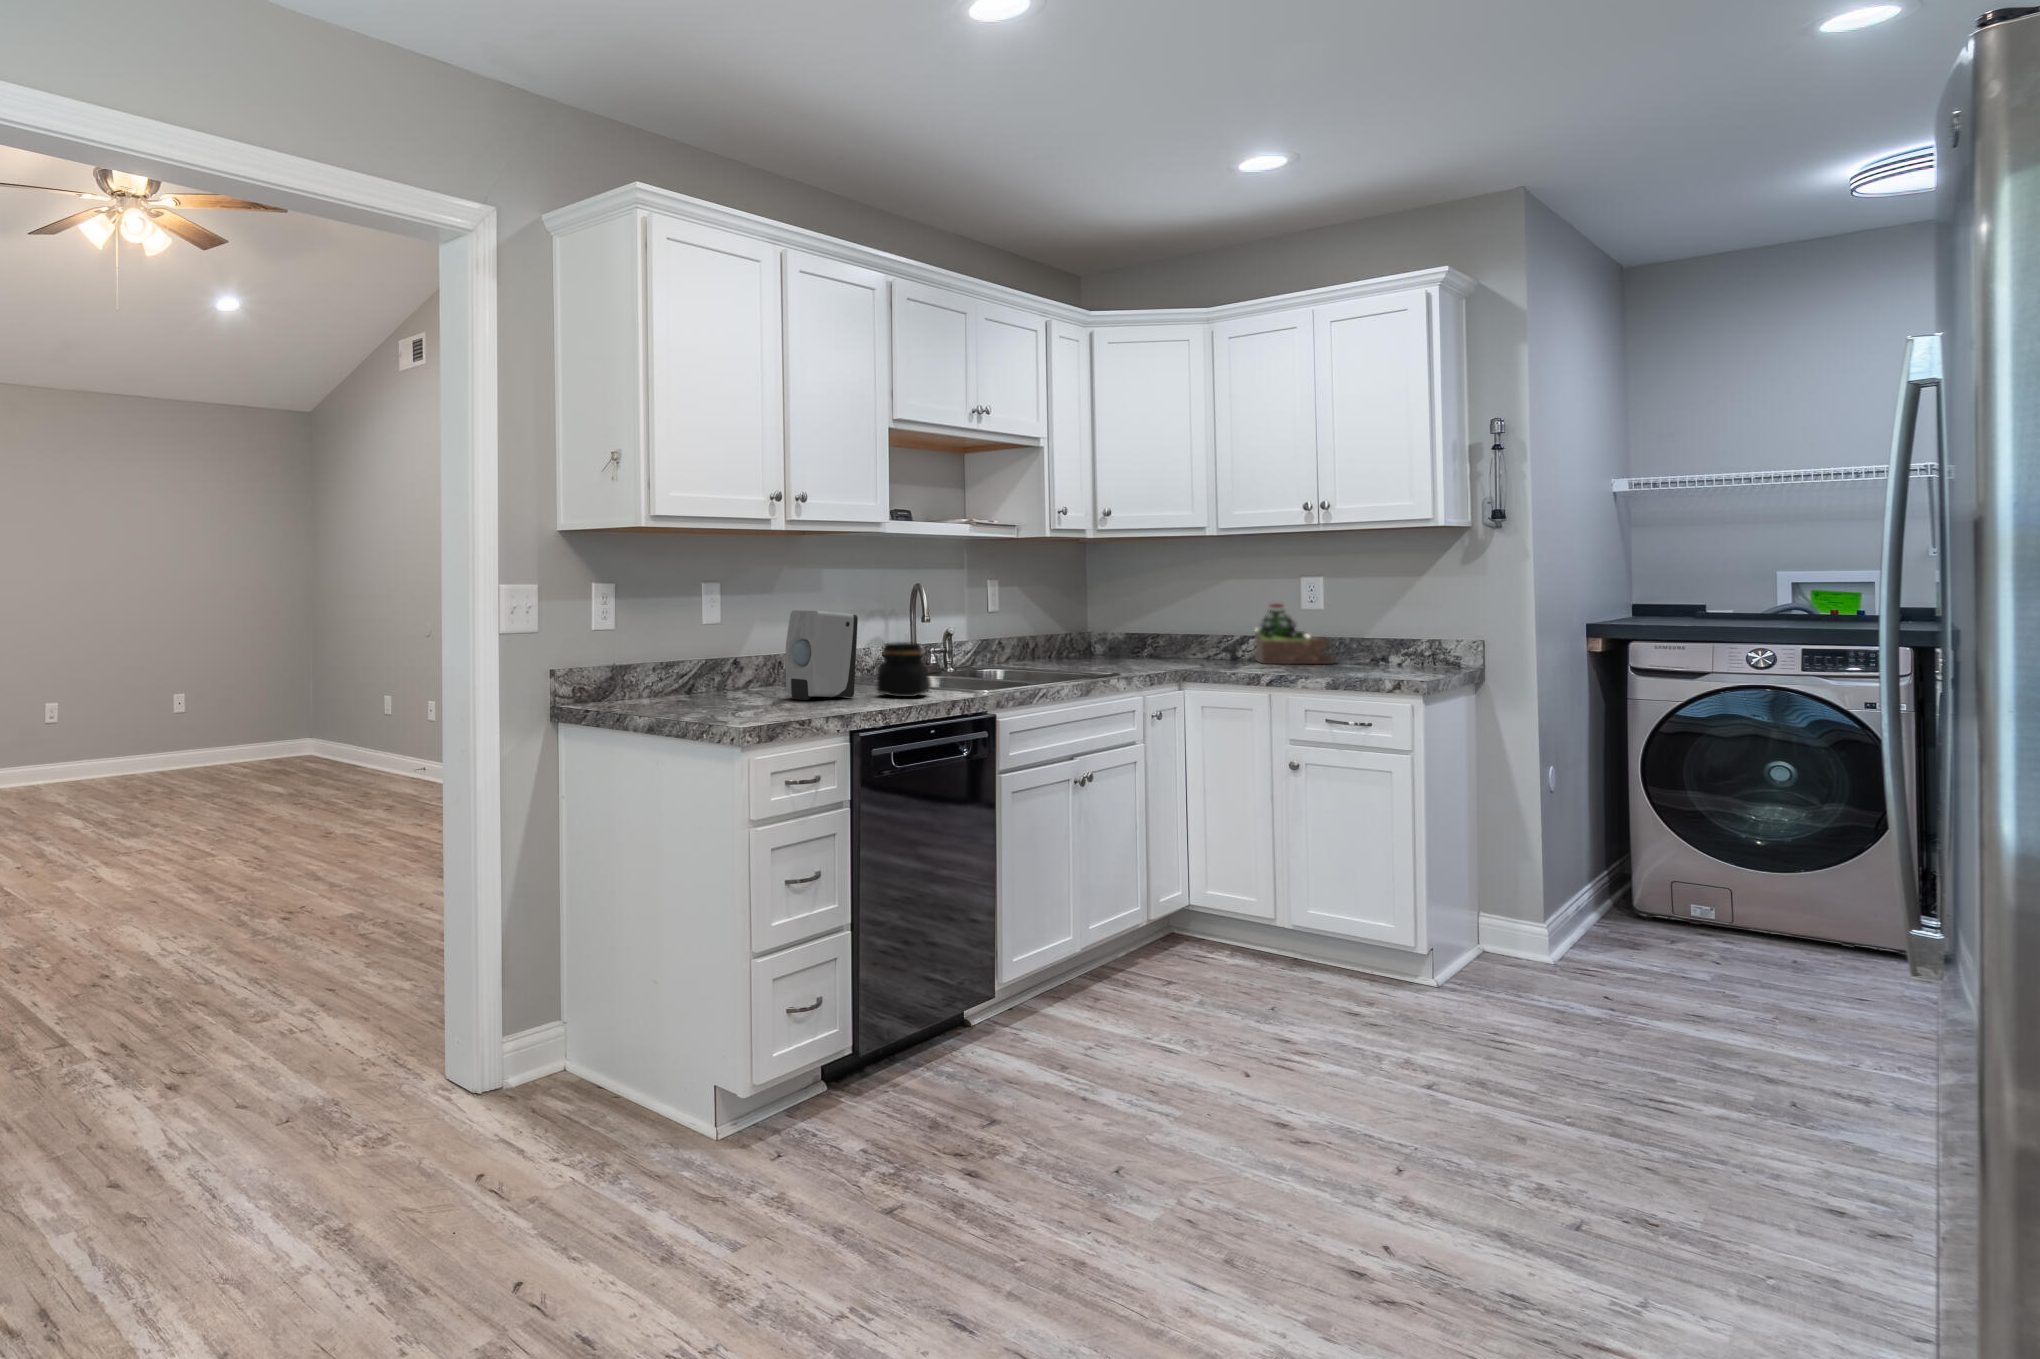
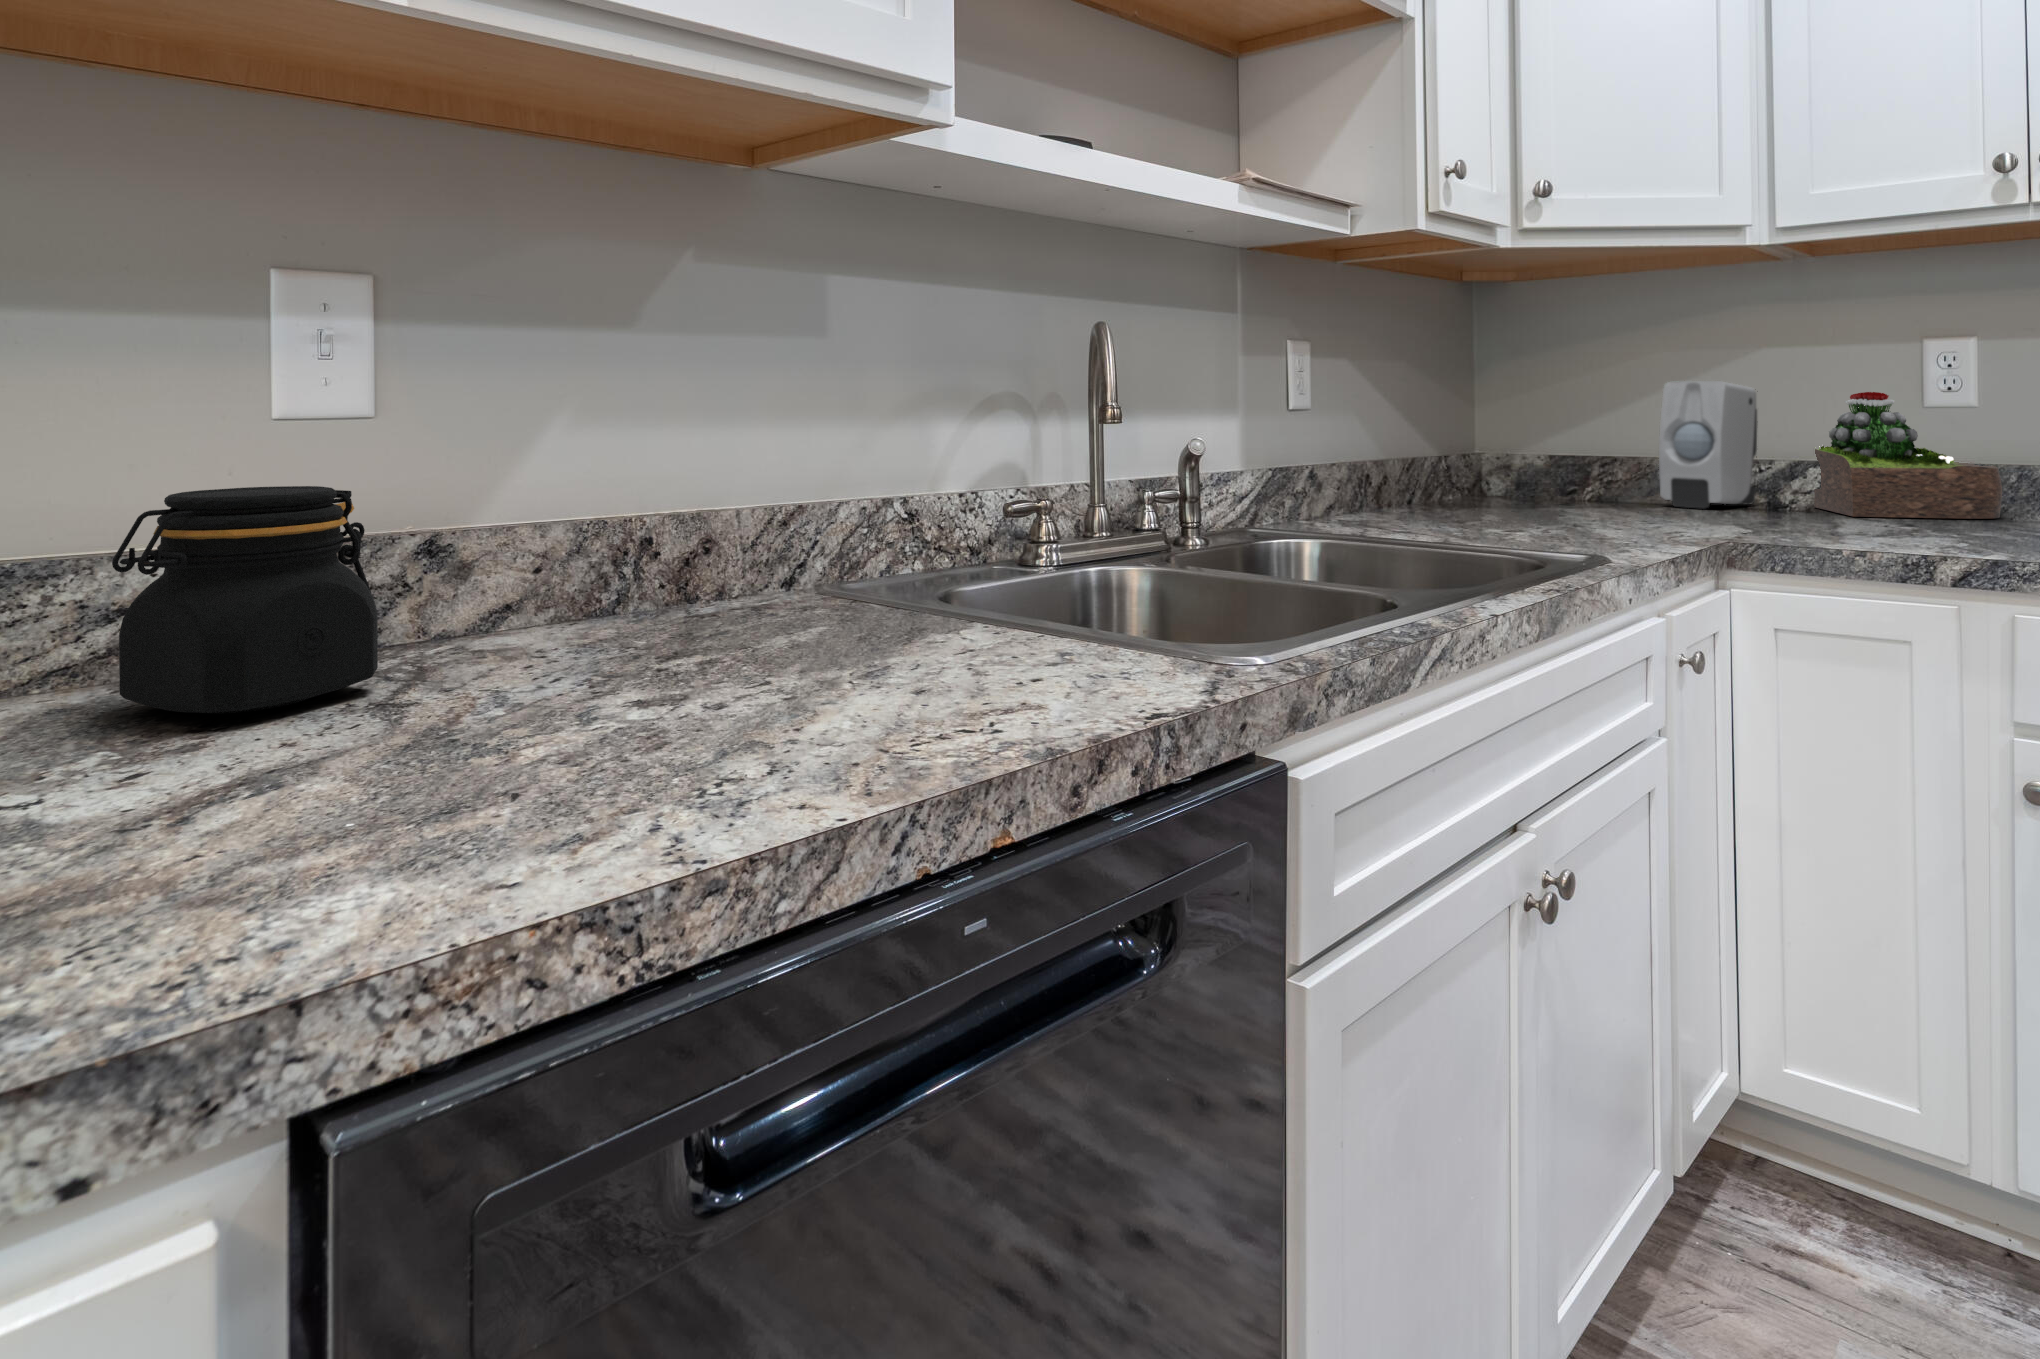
soap dispenser: present [785,610,858,700] -> present [1659,381,1758,509]
jar: present [877,642,929,697] -> present [112,486,378,714]

